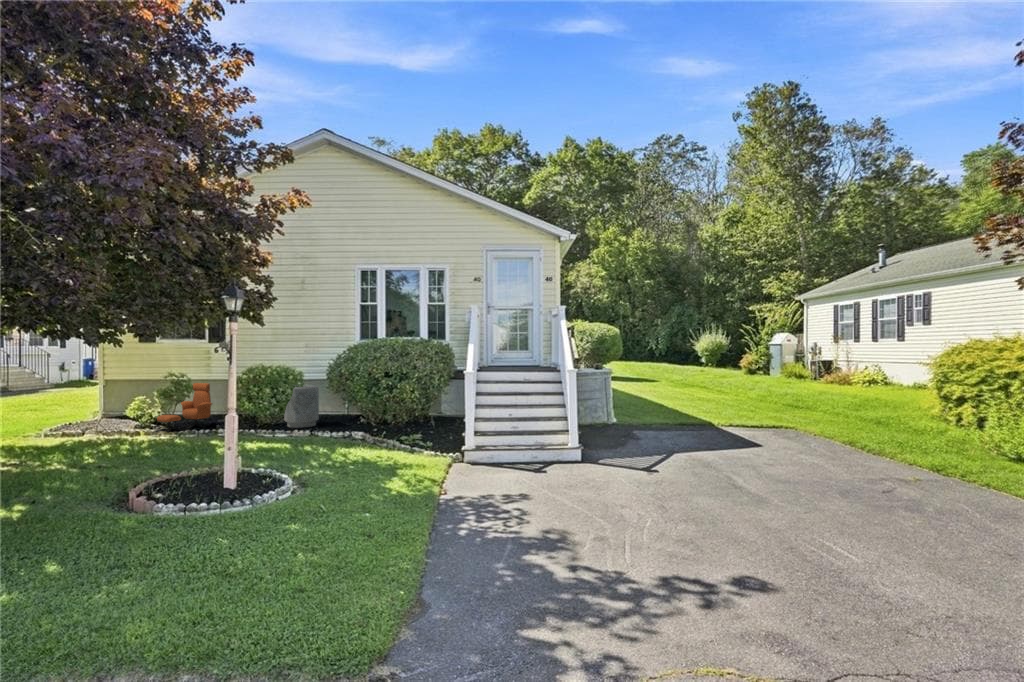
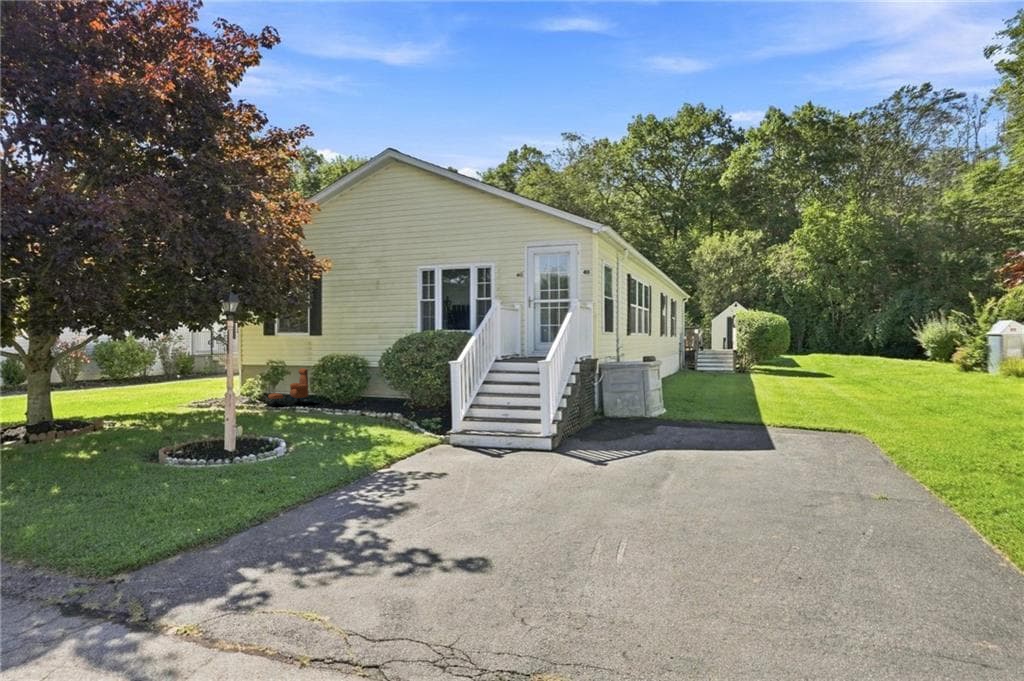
trash can: present [284,385,319,428] -> none [356,373,385,409]

